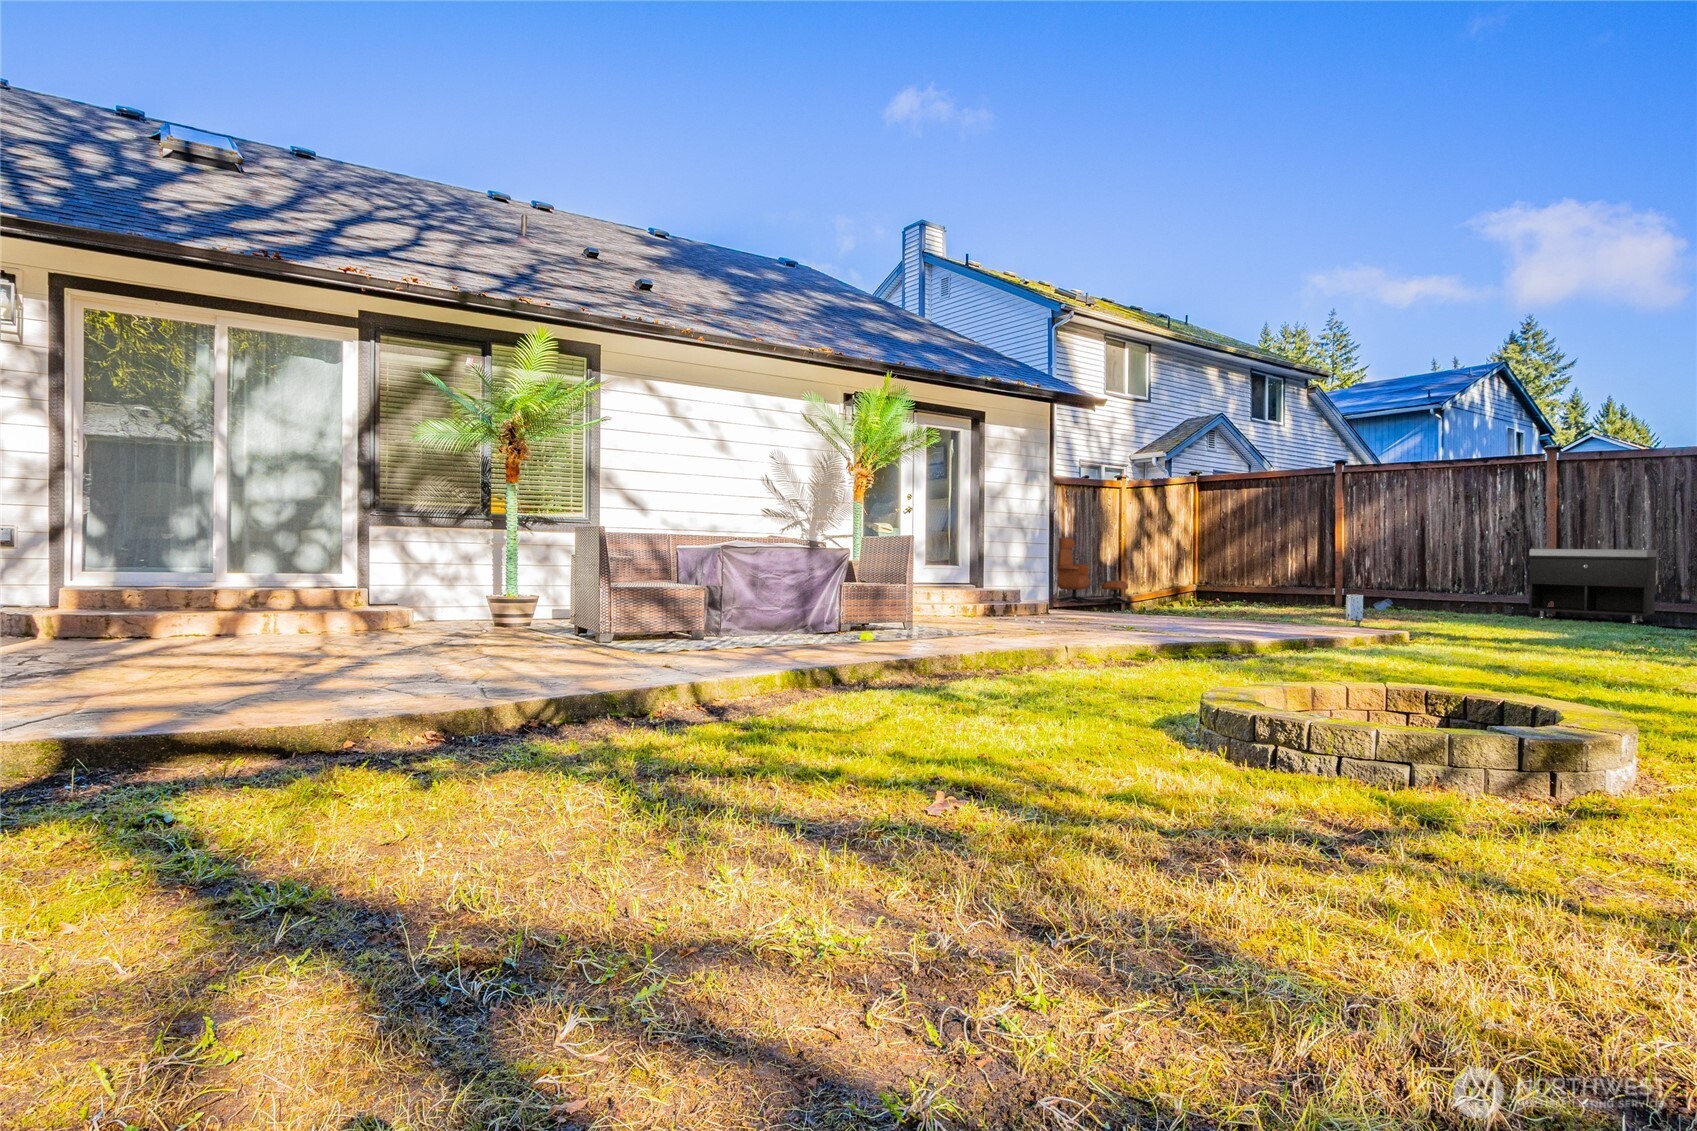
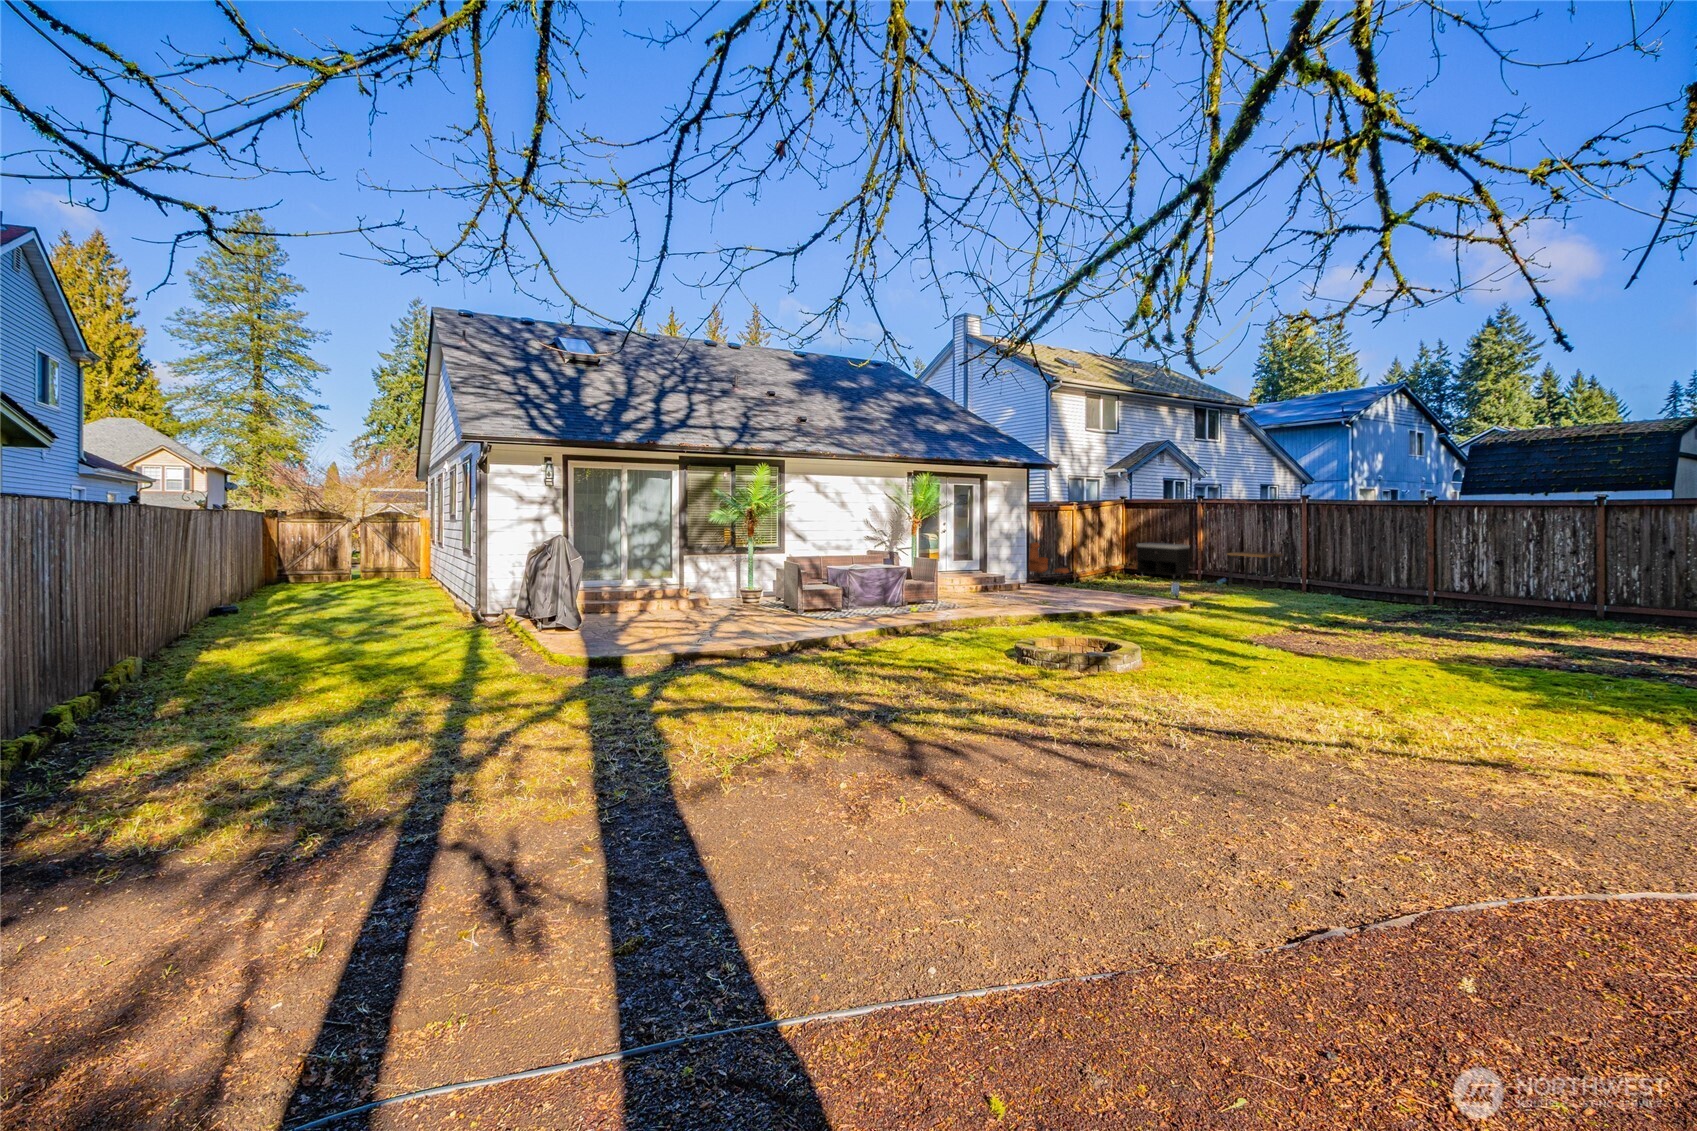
storage bench: present [1528,549,1656,623] -> present [1136,542,1190,578]
side table: none [1402,551,1497,614] -> present [1228,552,1282,590]

